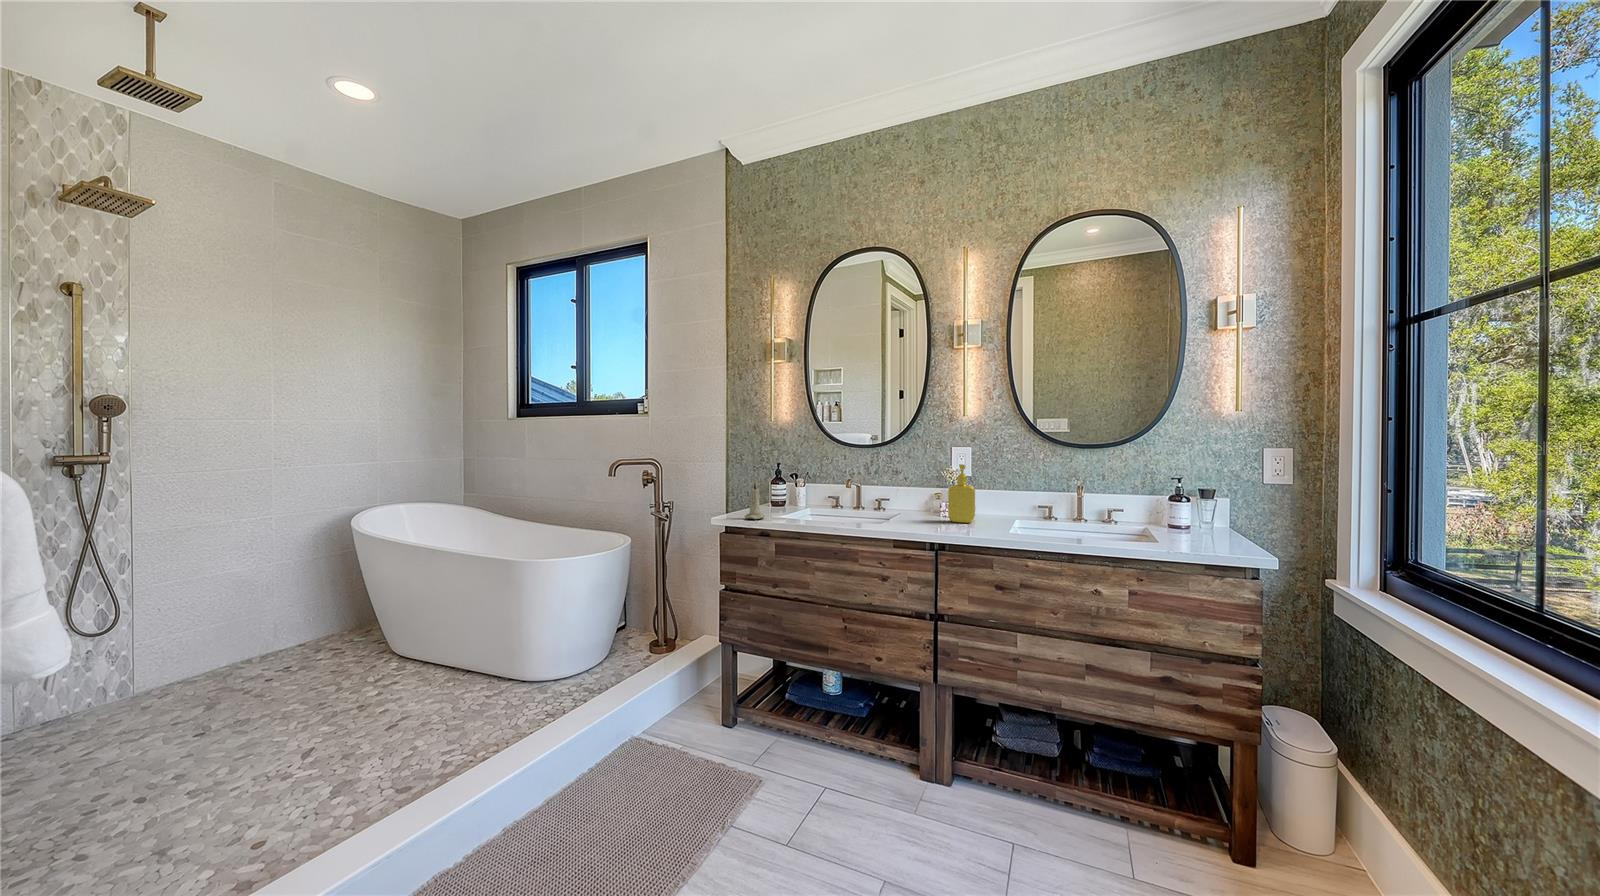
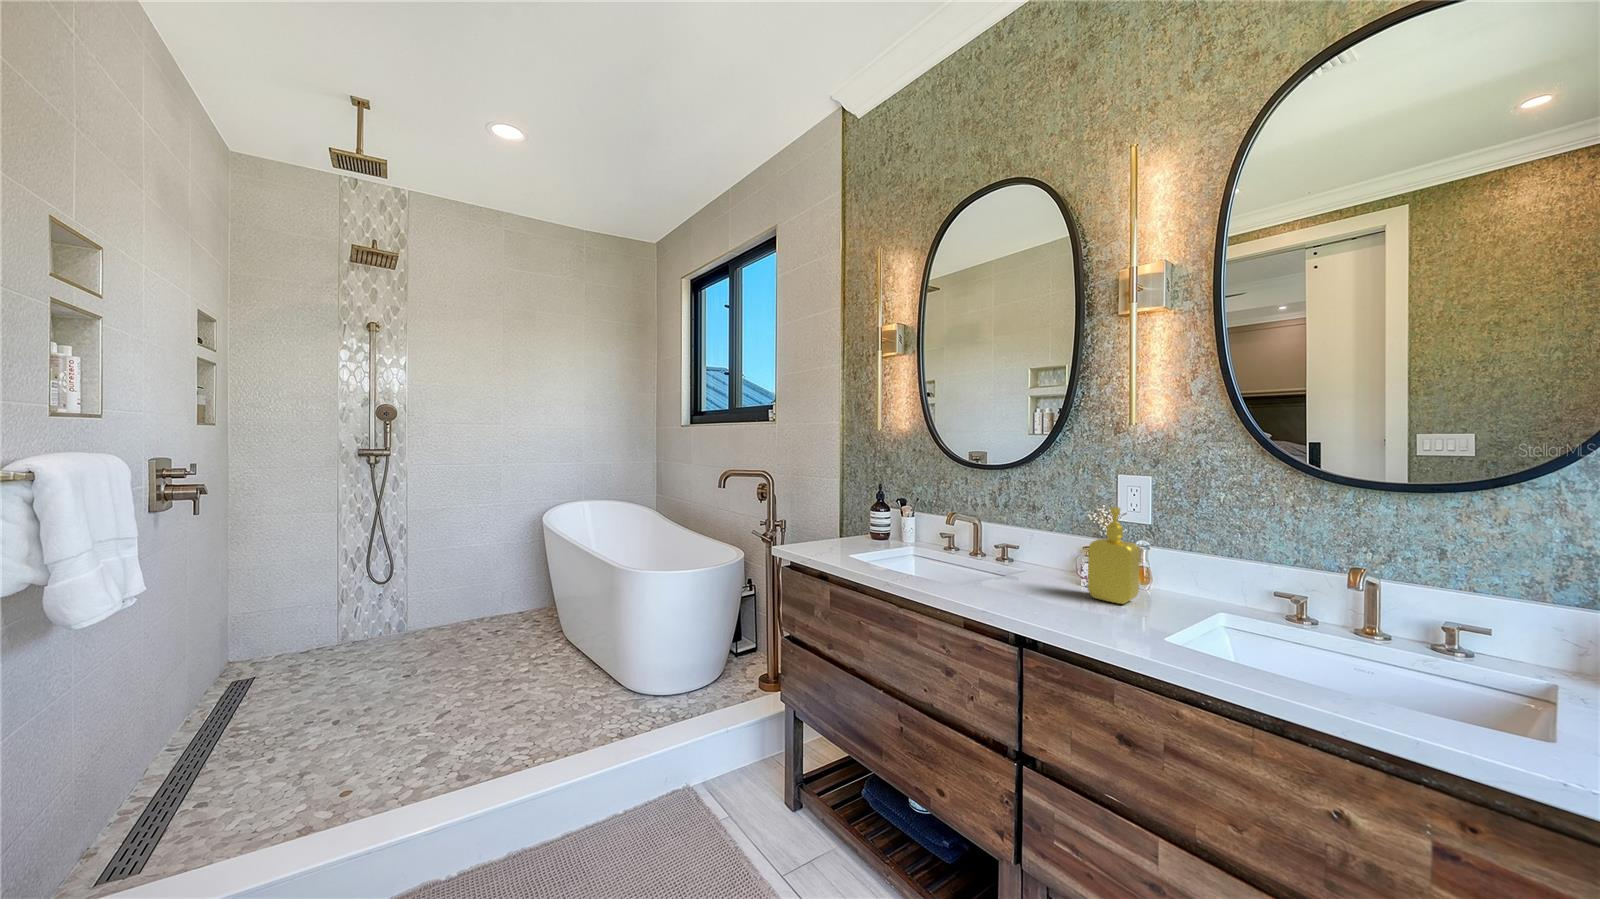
candle: present [745,482,765,519] -> none [808,507,835,556]

